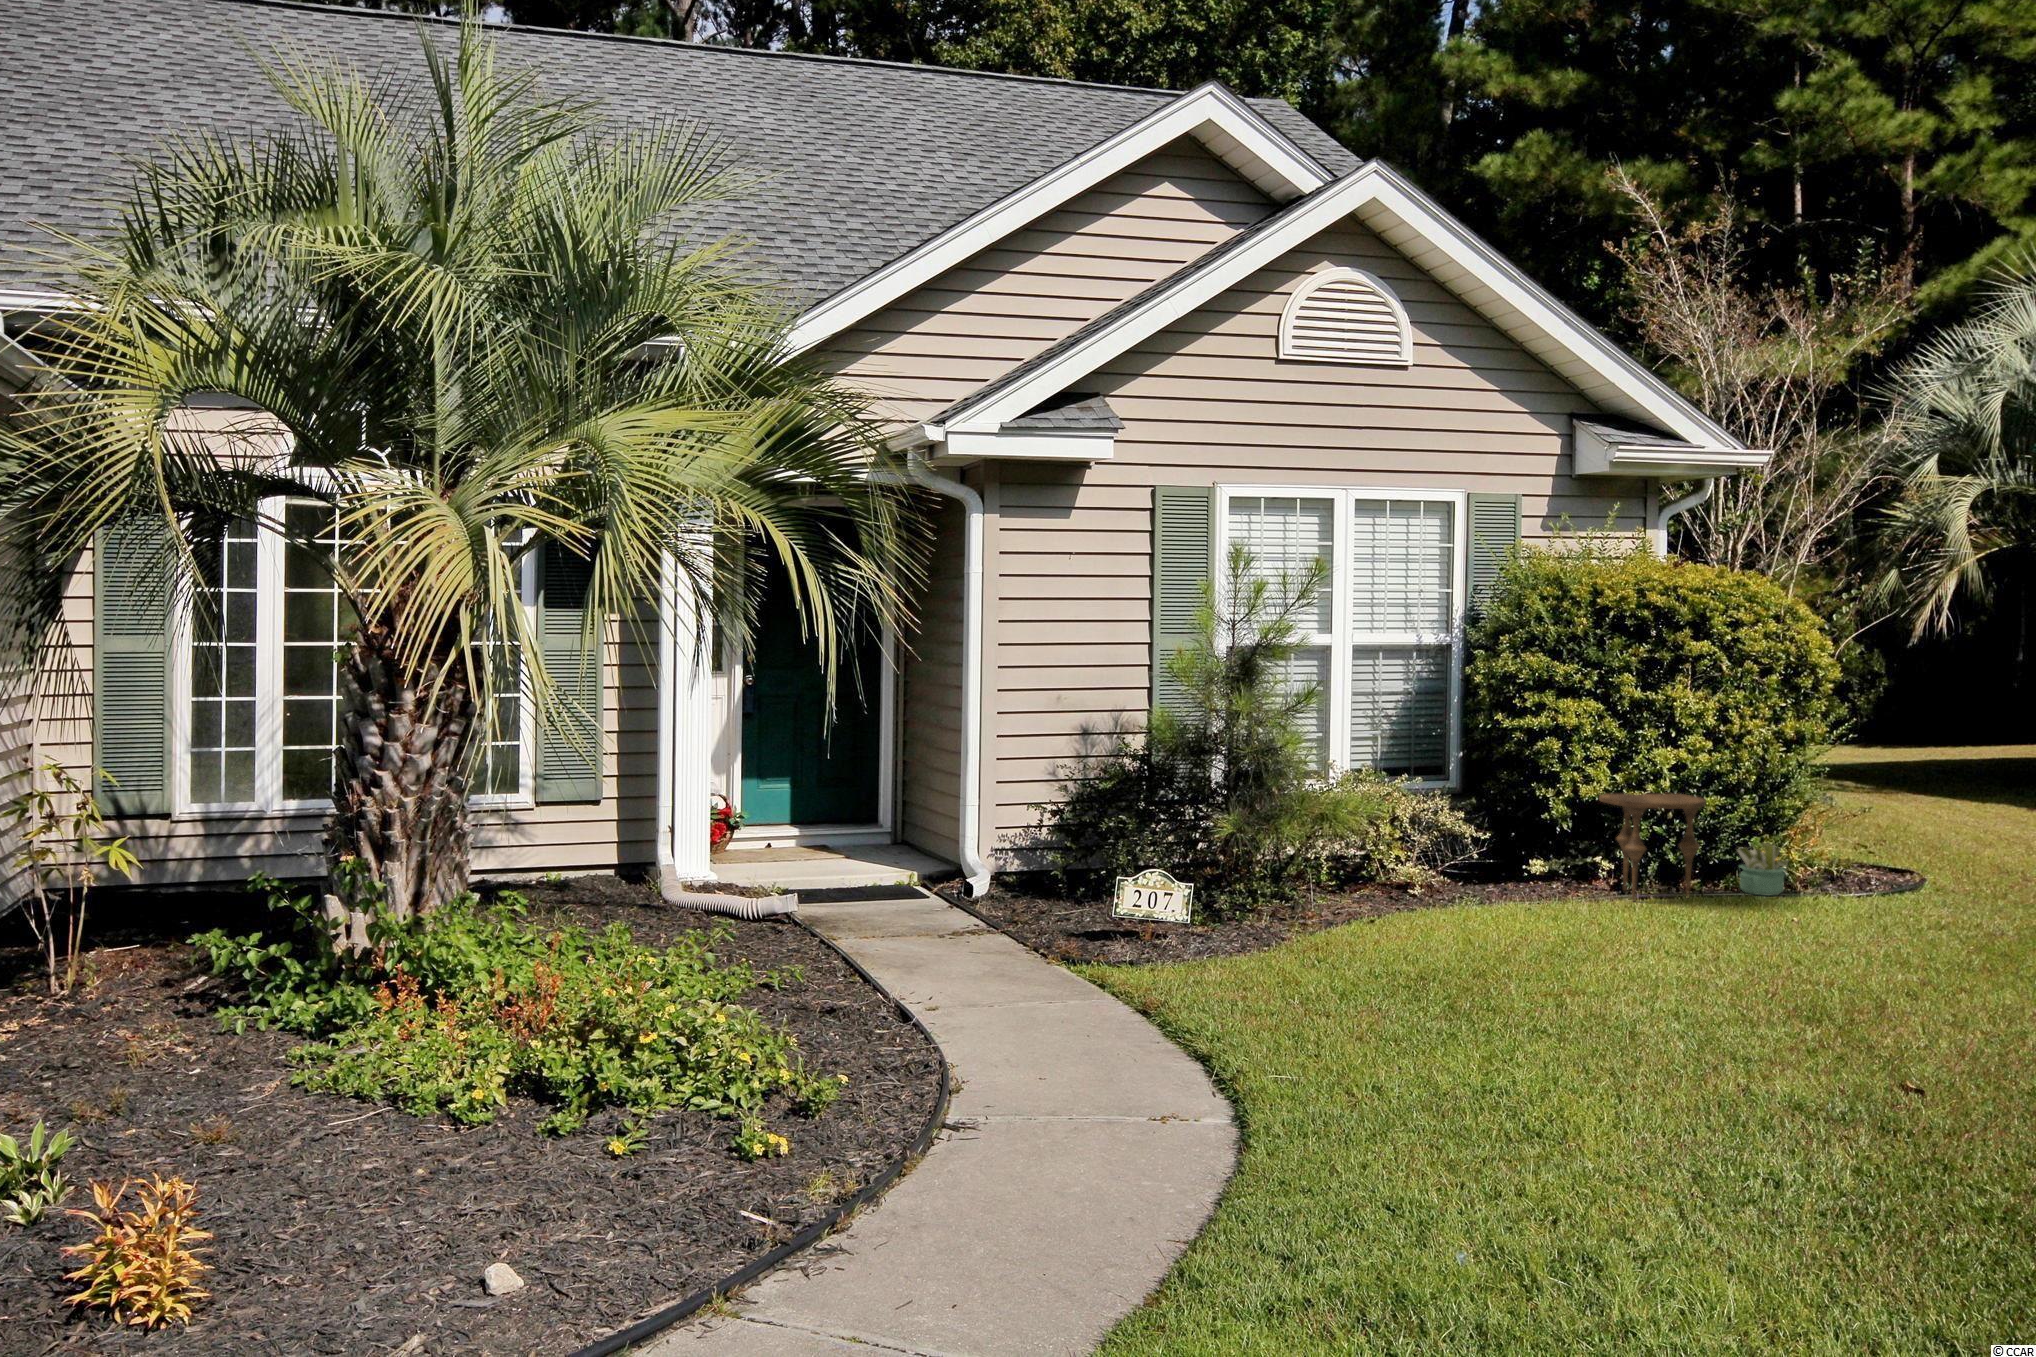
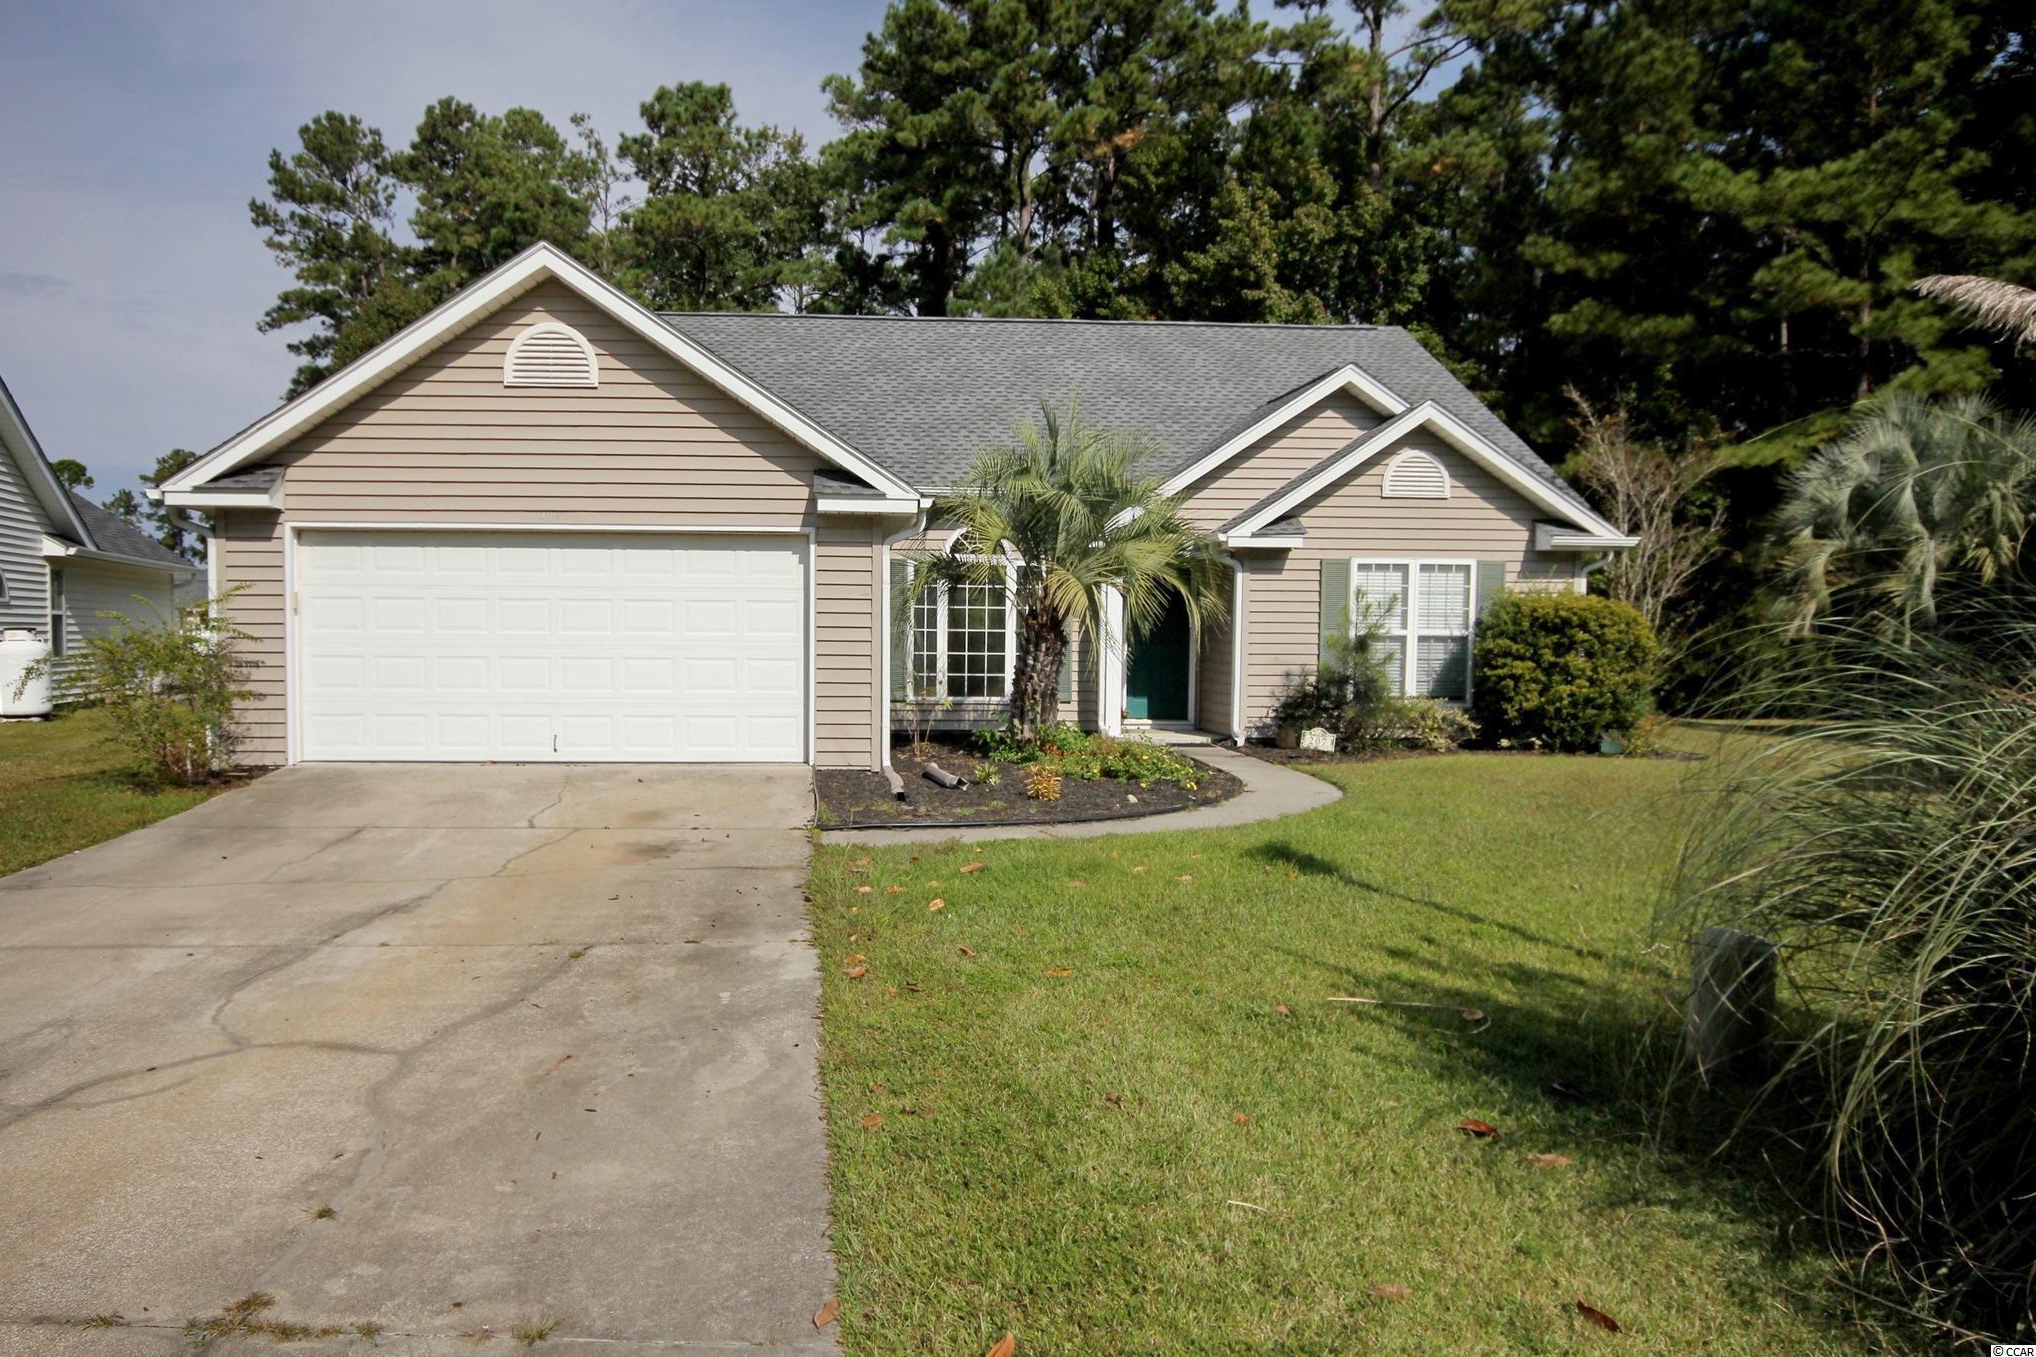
side table: present [1599,793,1706,902] -> none [1532,704,1581,754]
watering can: none [1031,852,1109,902] -> present [1271,727,1296,748]

